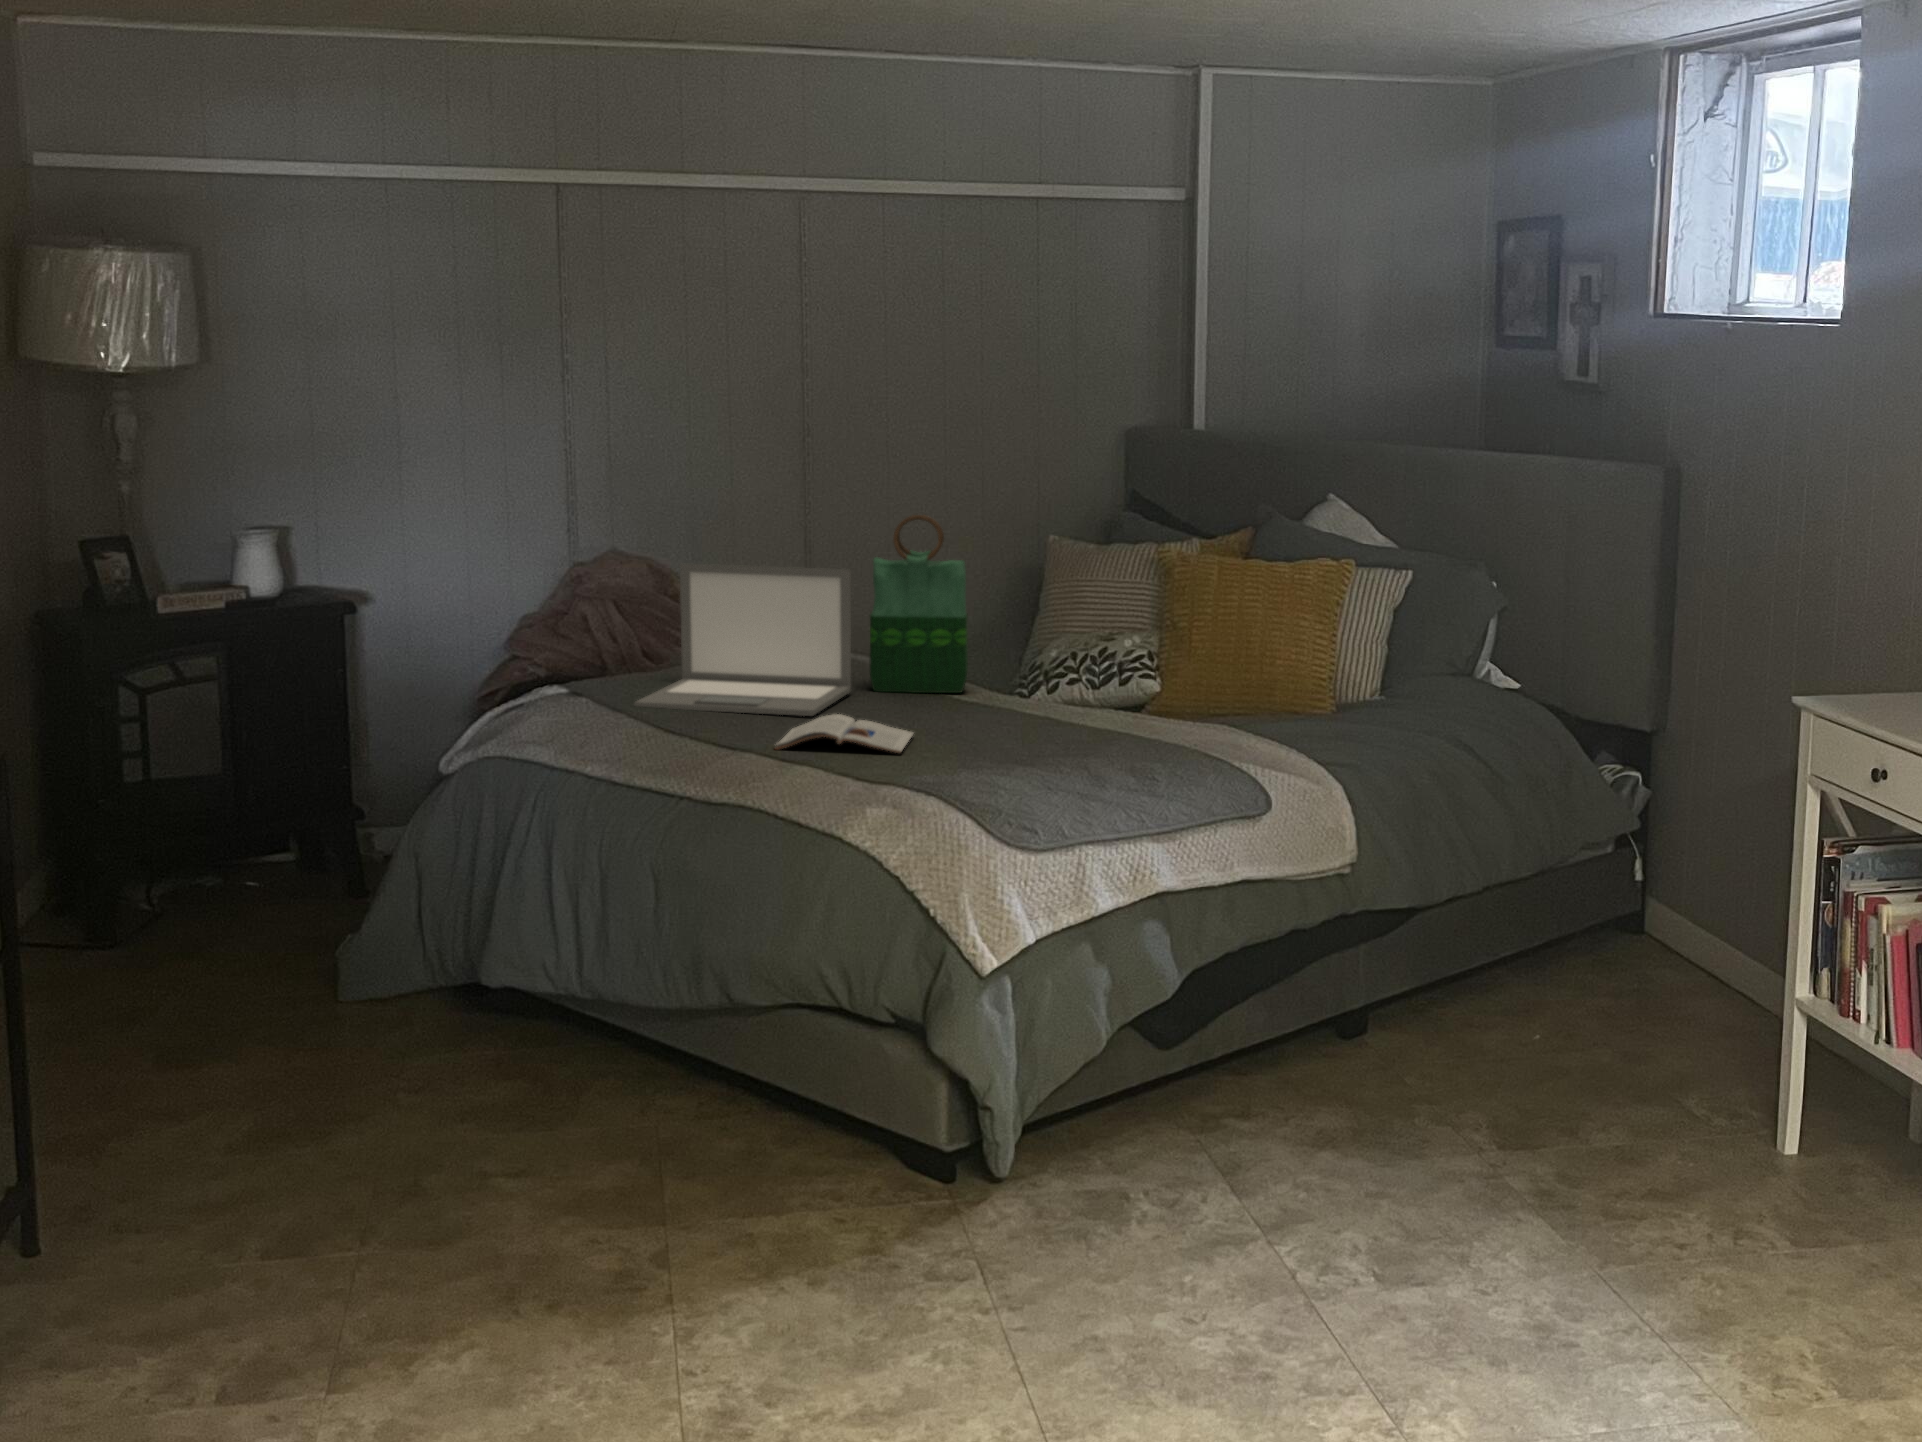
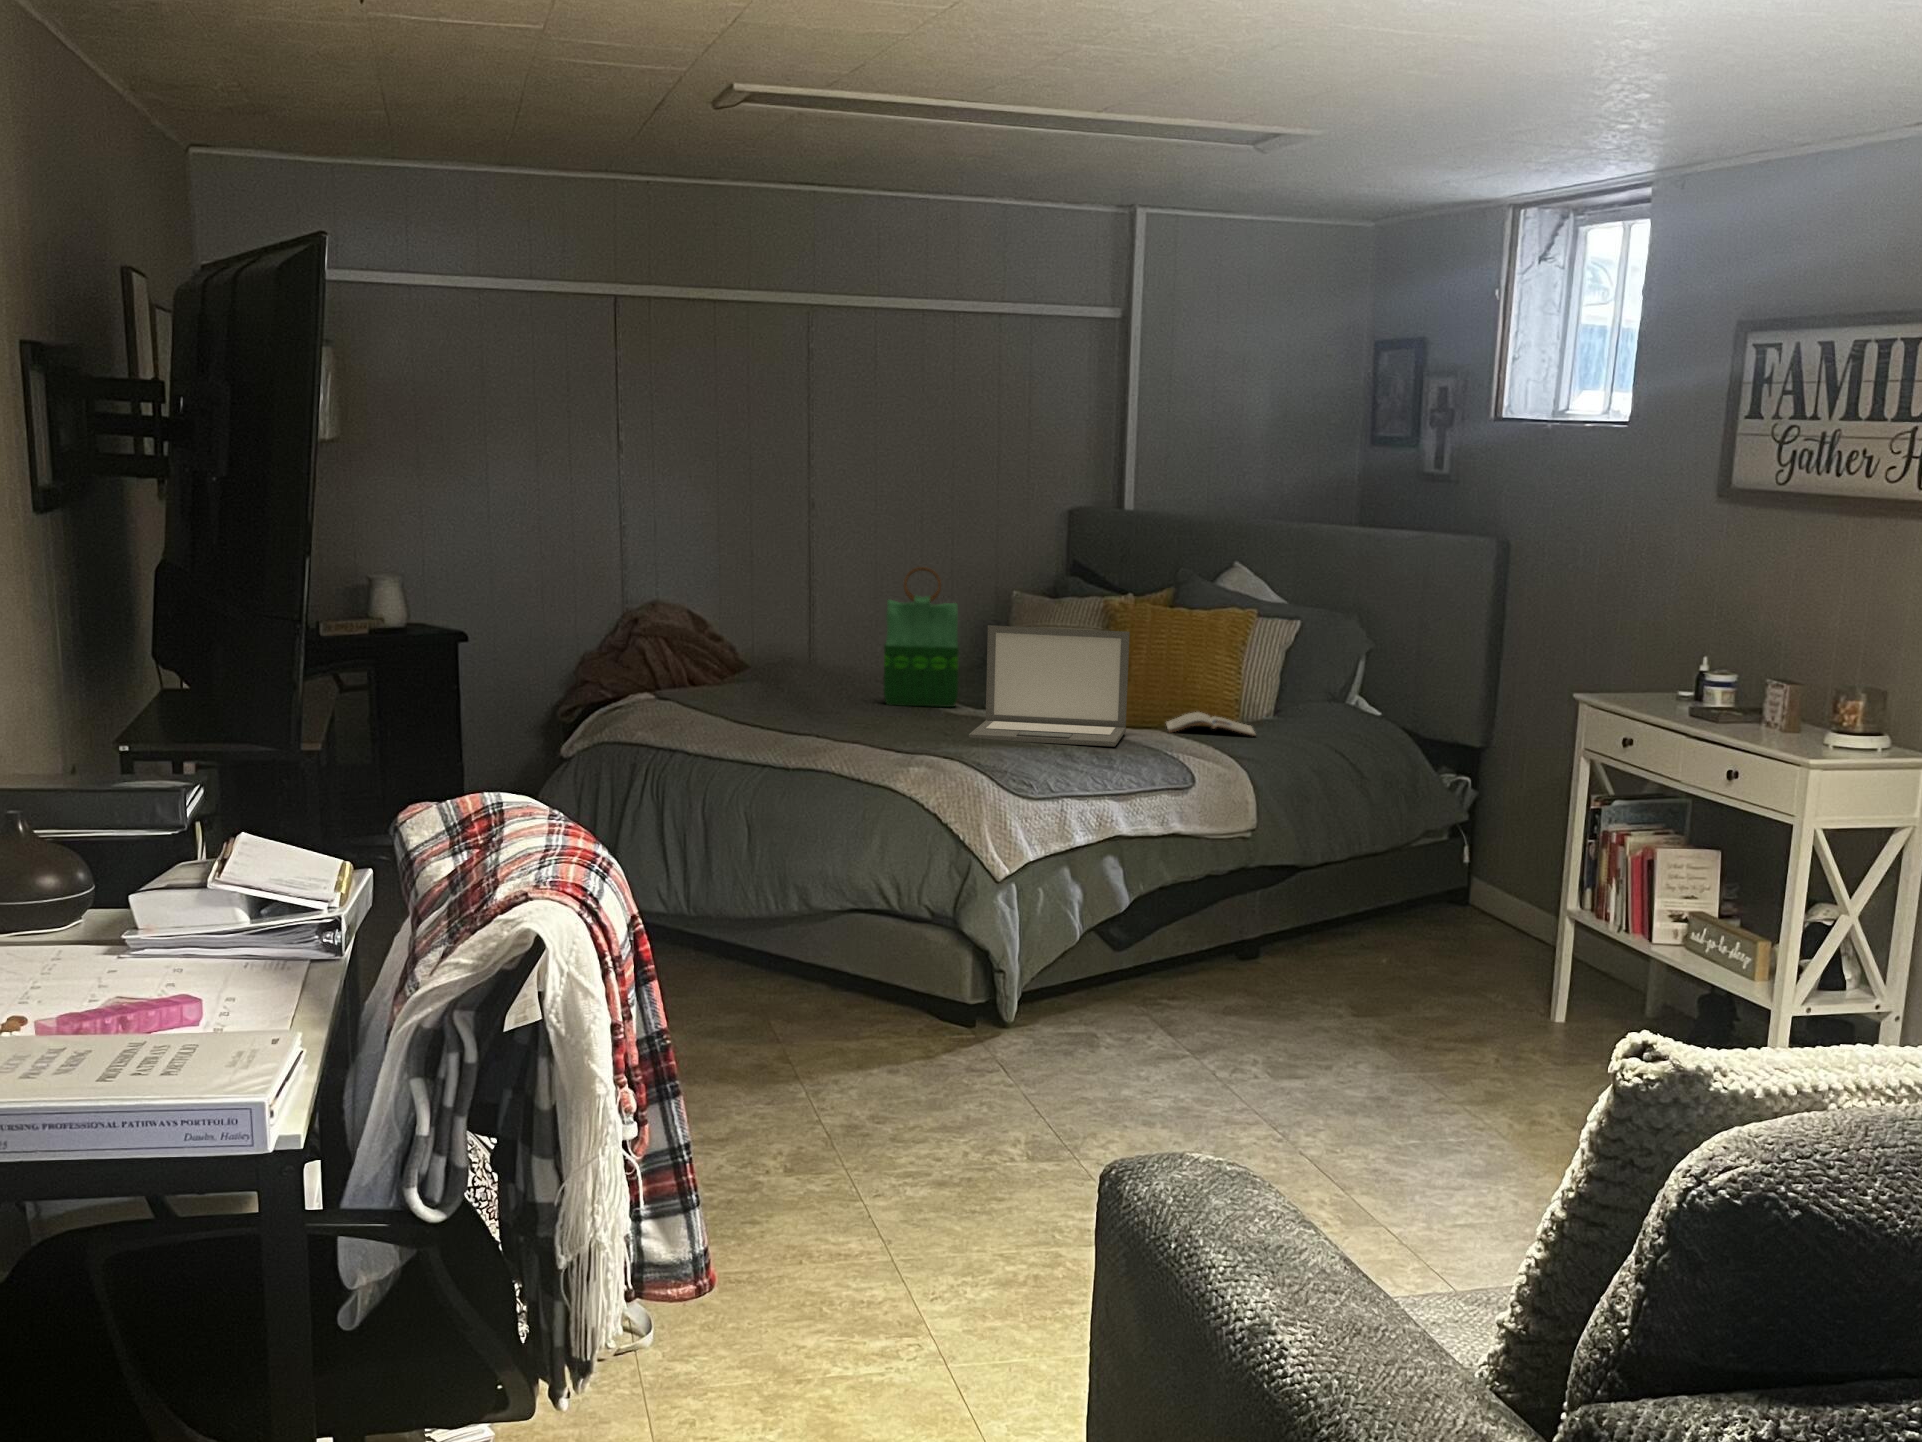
laptop: present [635,563,851,716] -> present [969,625,1130,746]
magazine: present [775,714,913,753] -> present [1166,712,1256,736]

